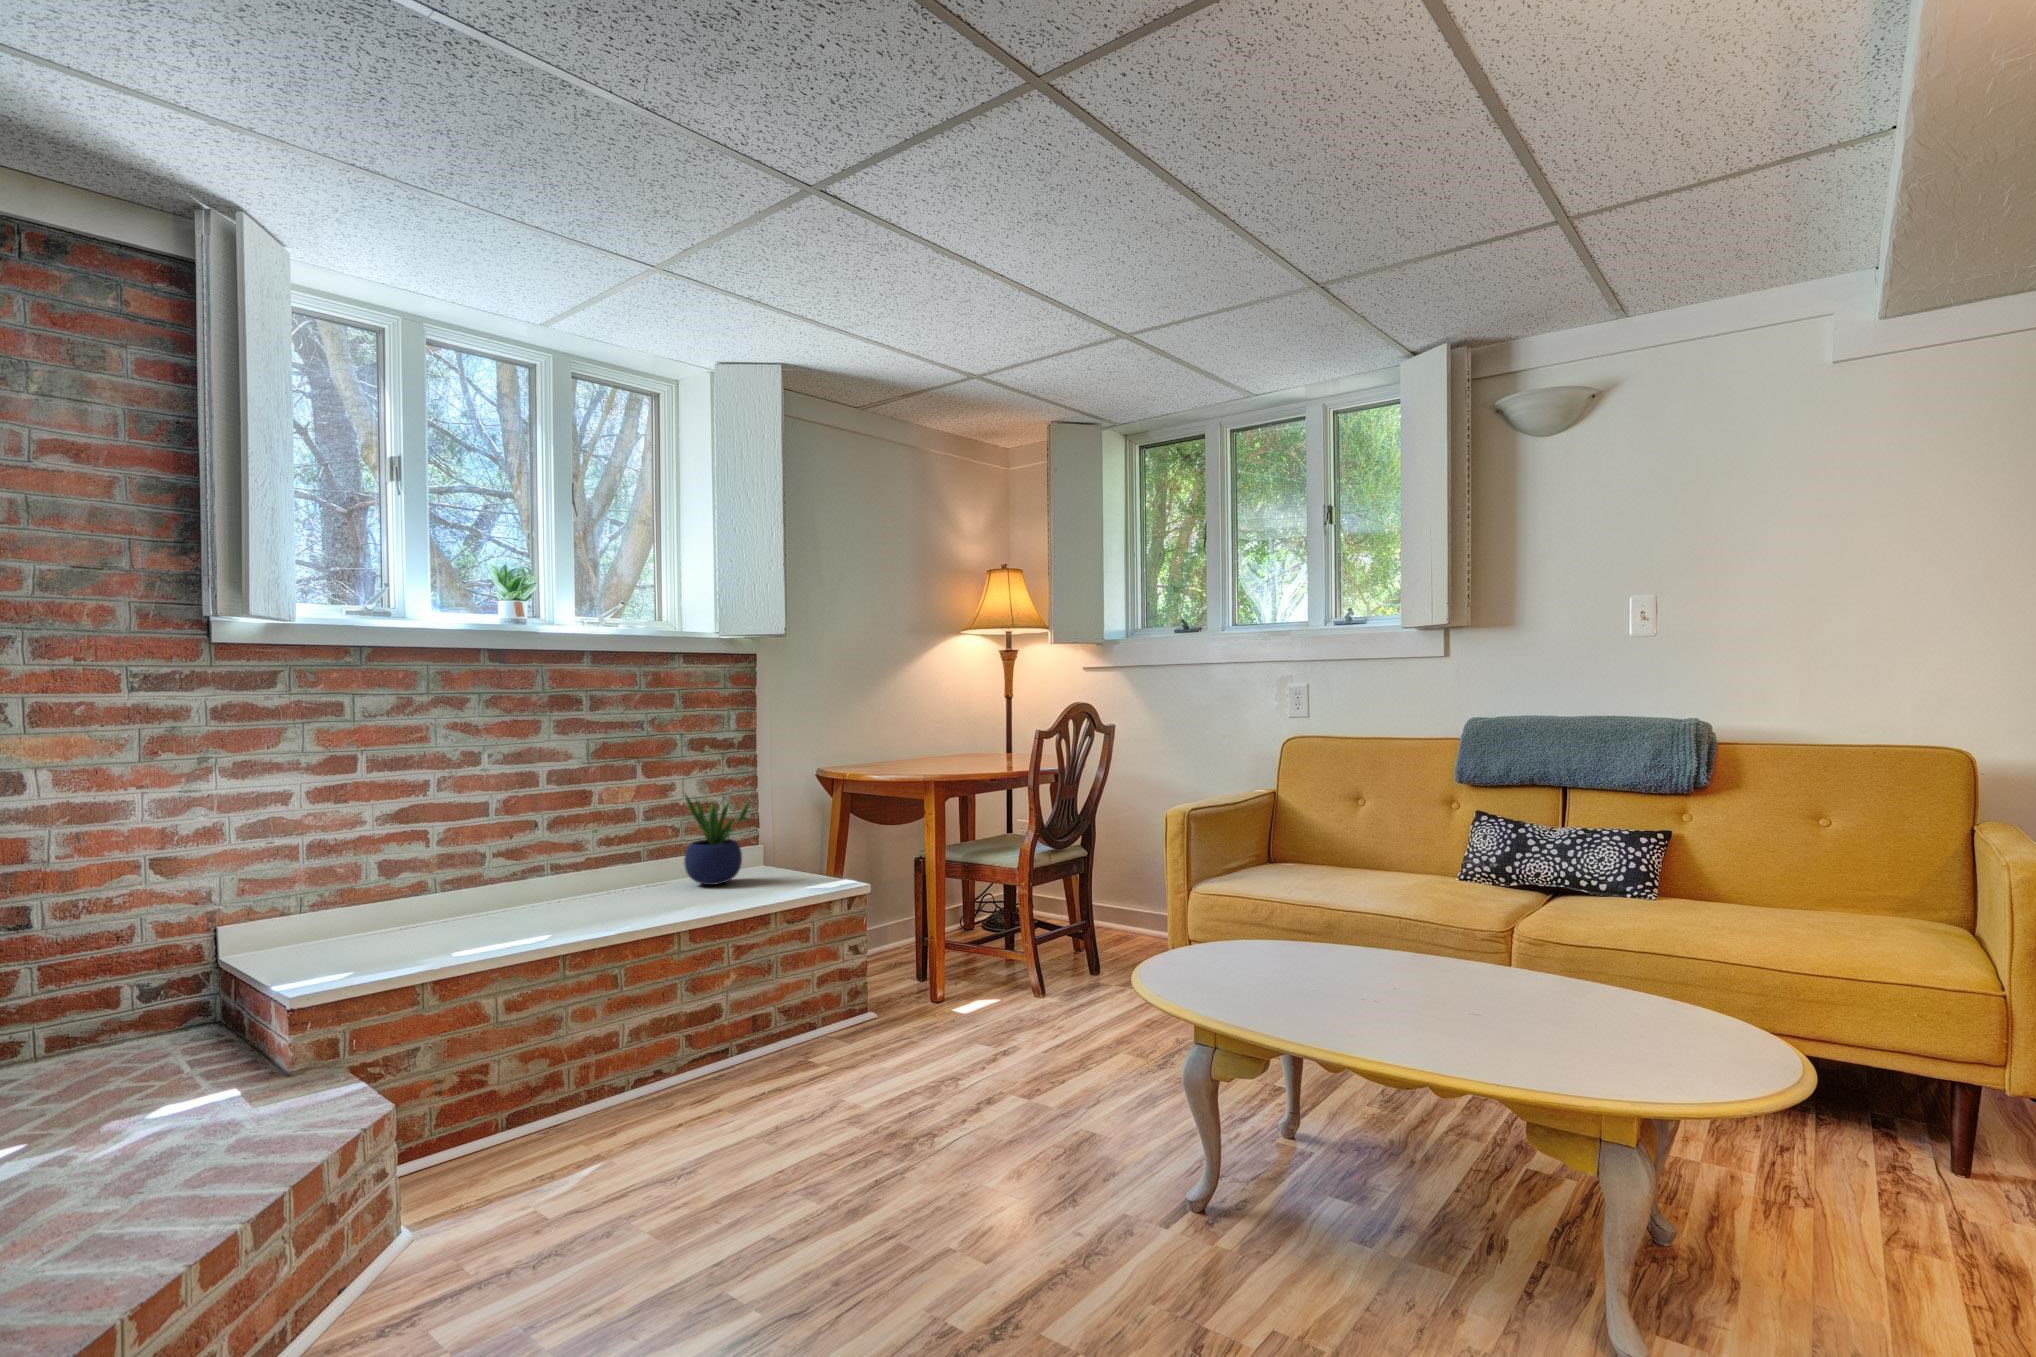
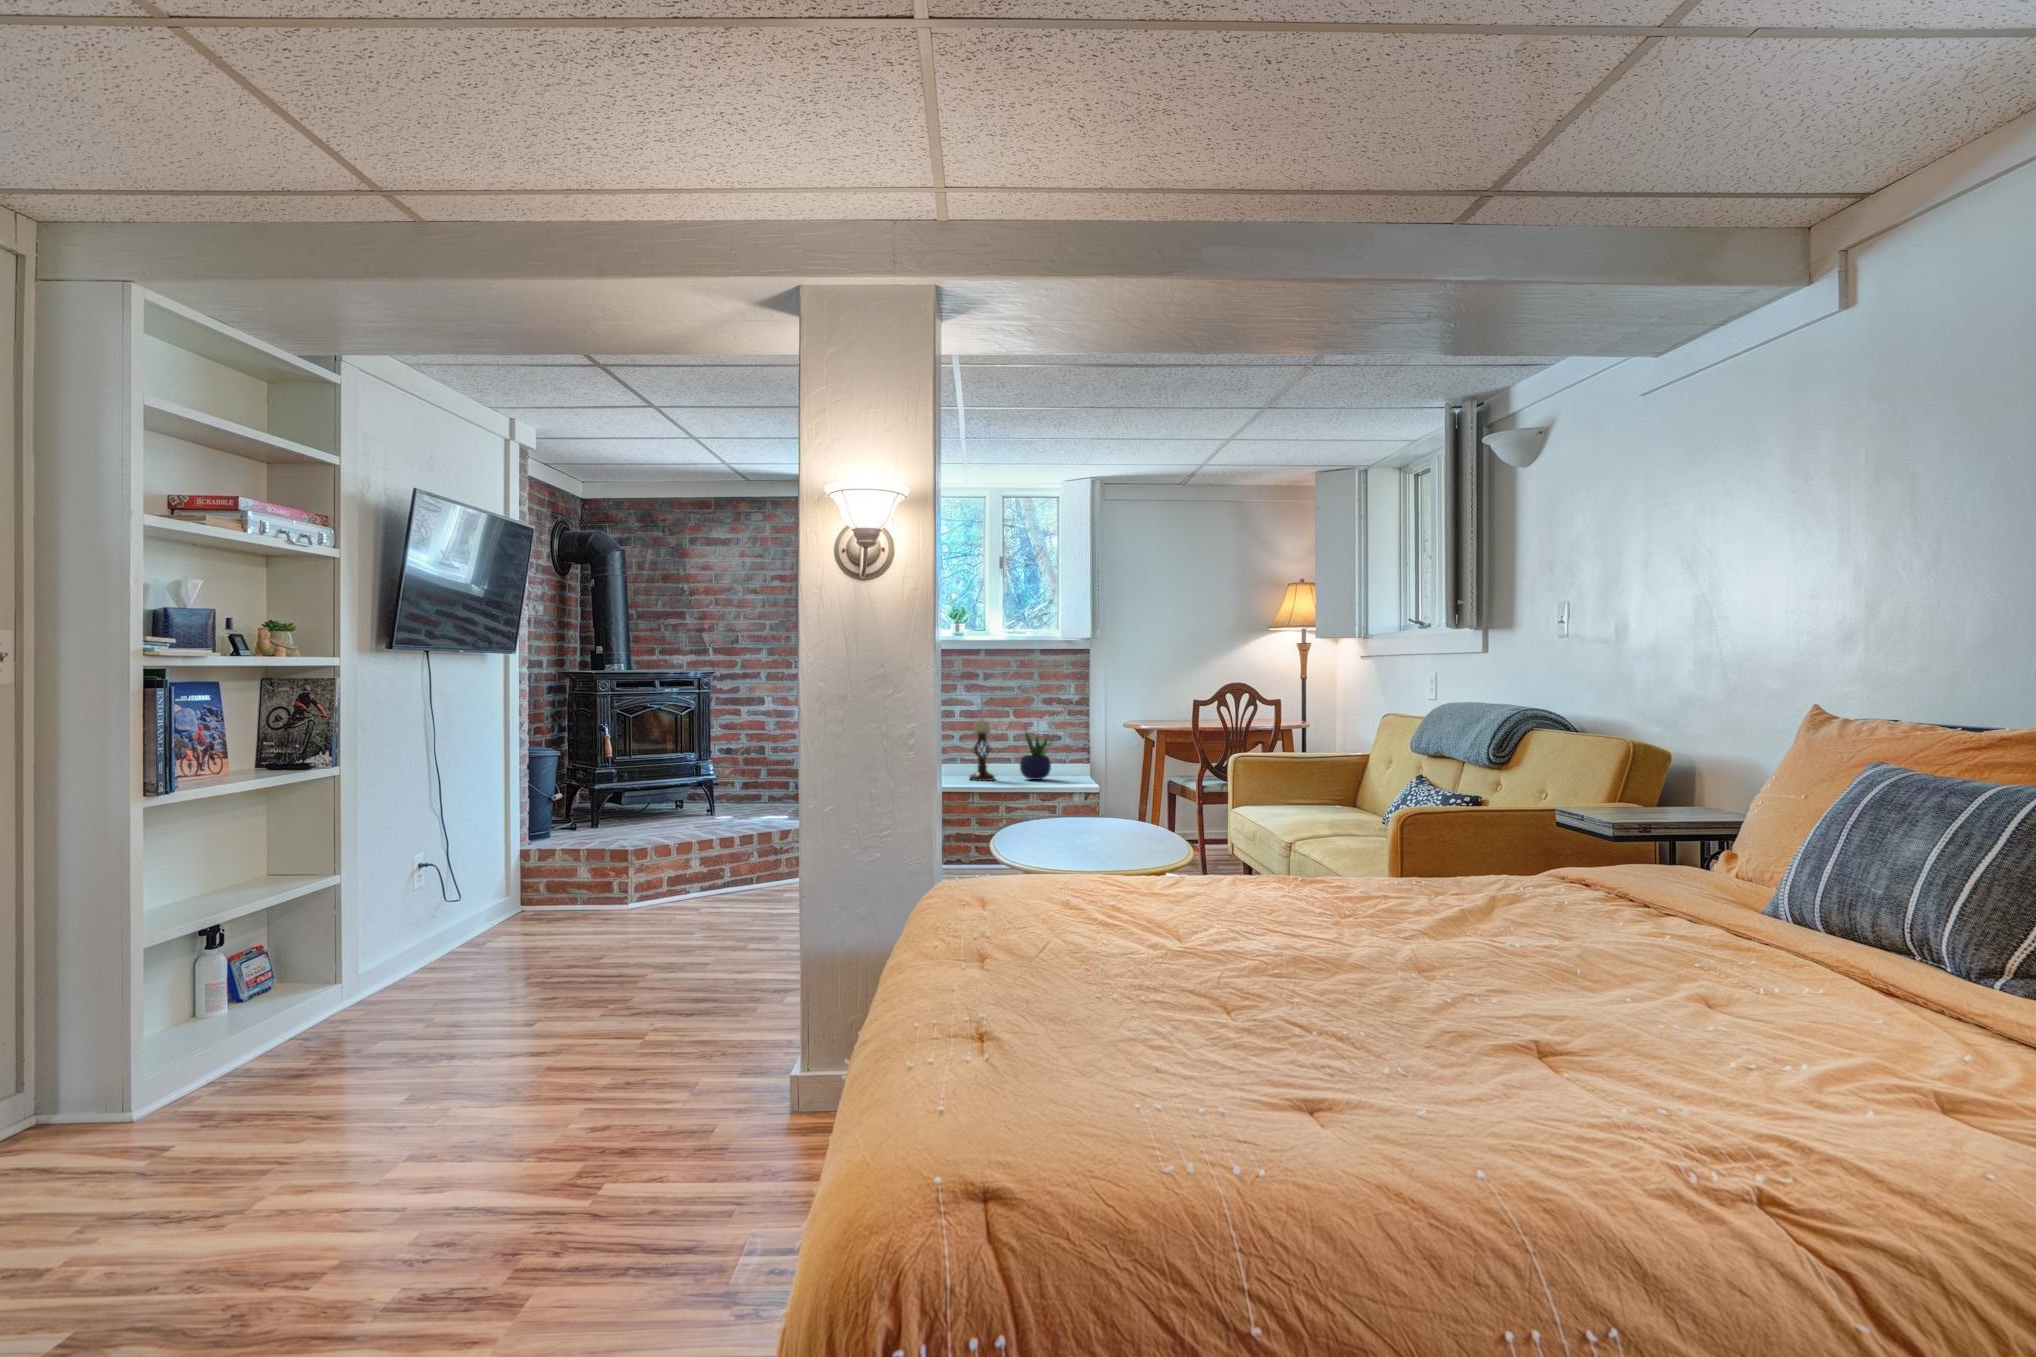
candle holder: none [597,782,652,905] -> present [969,719,995,781]

